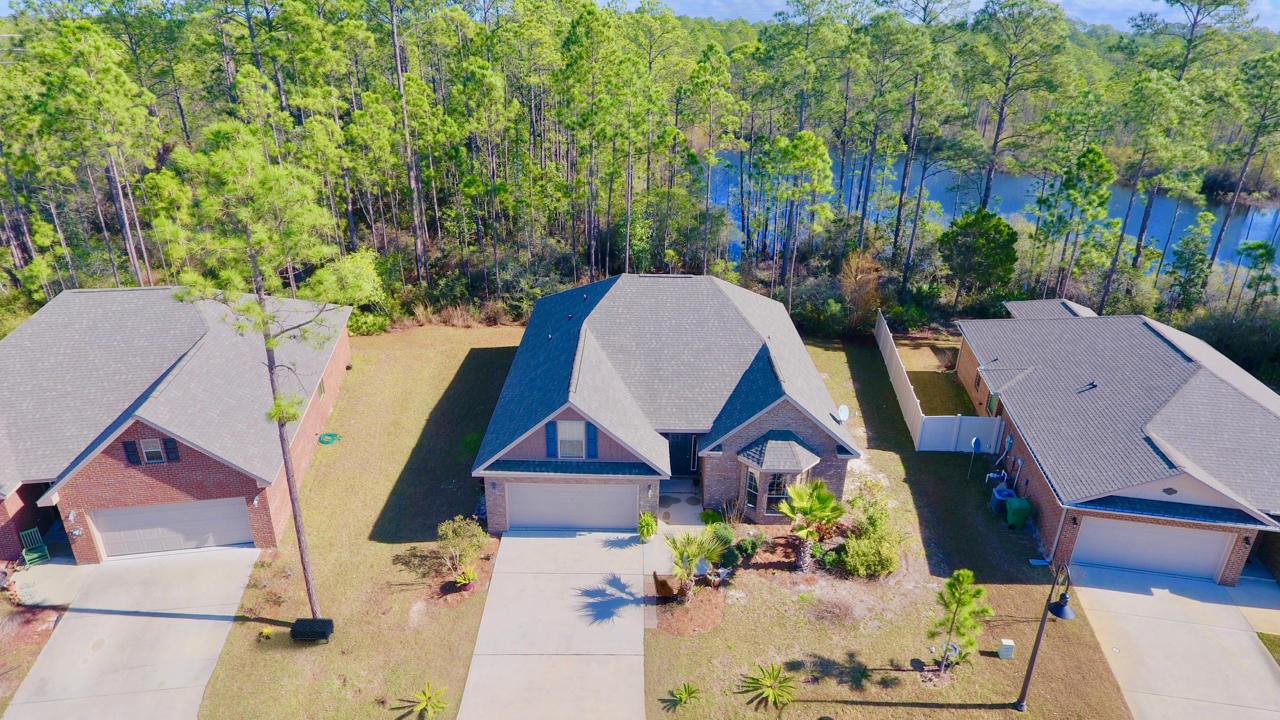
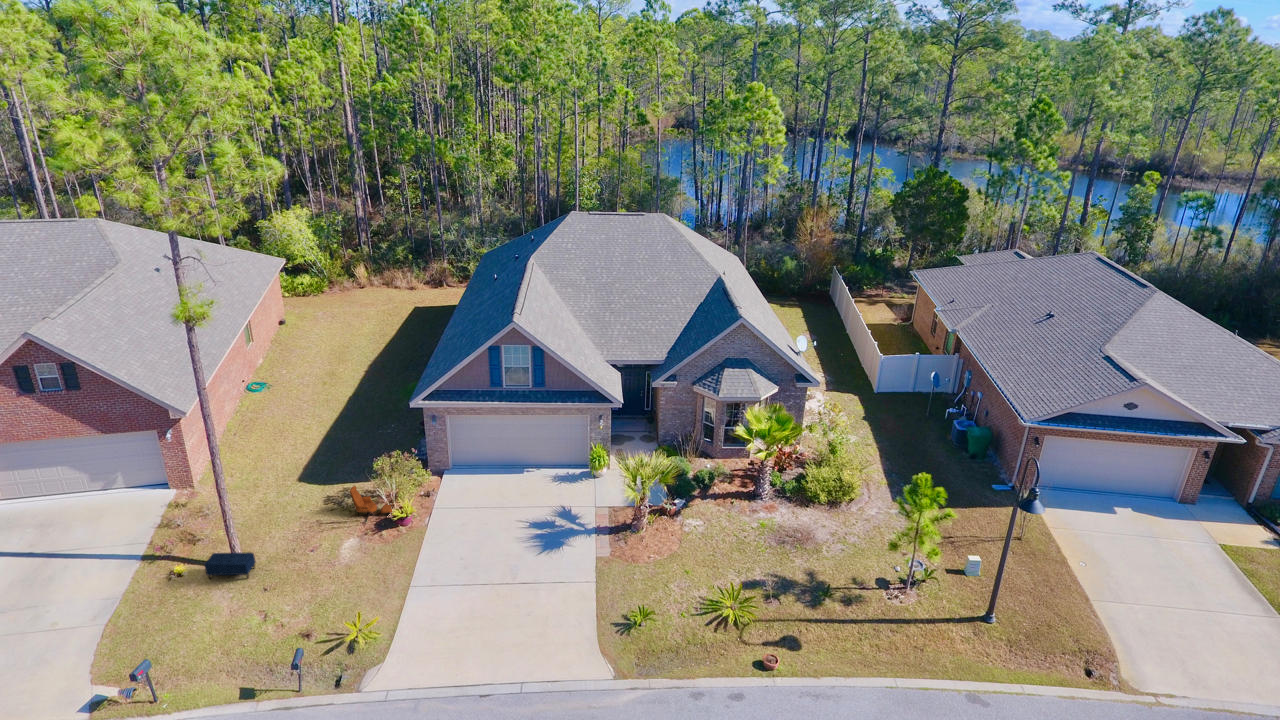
lounge chair: present [653,571,687,600] -> present [350,486,392,522]

